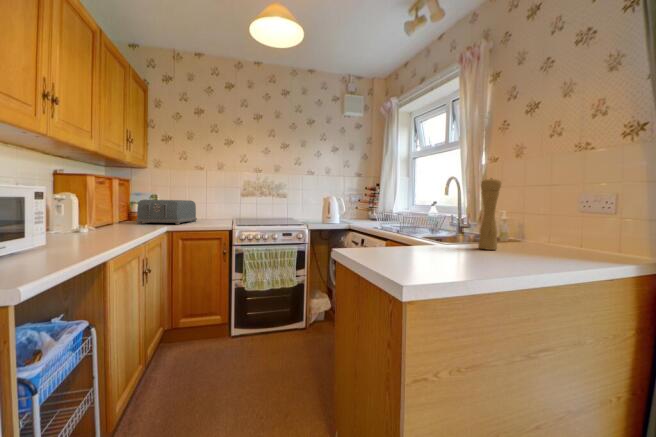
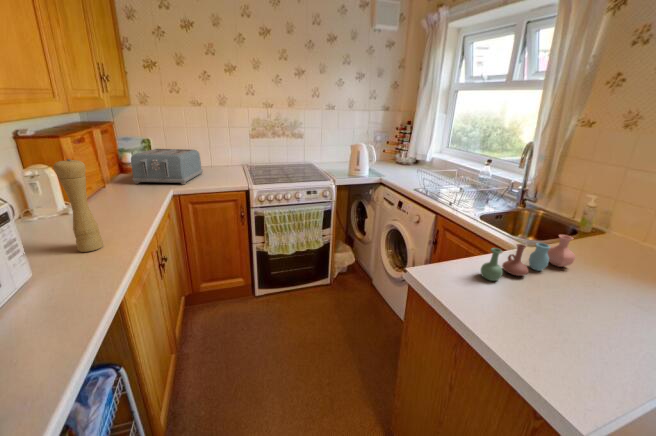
pepper mill: present [478,178,501,250] -> present [53,159,103,252]
vase: none [383,226,463,253] -> present [481,235,575,281]

